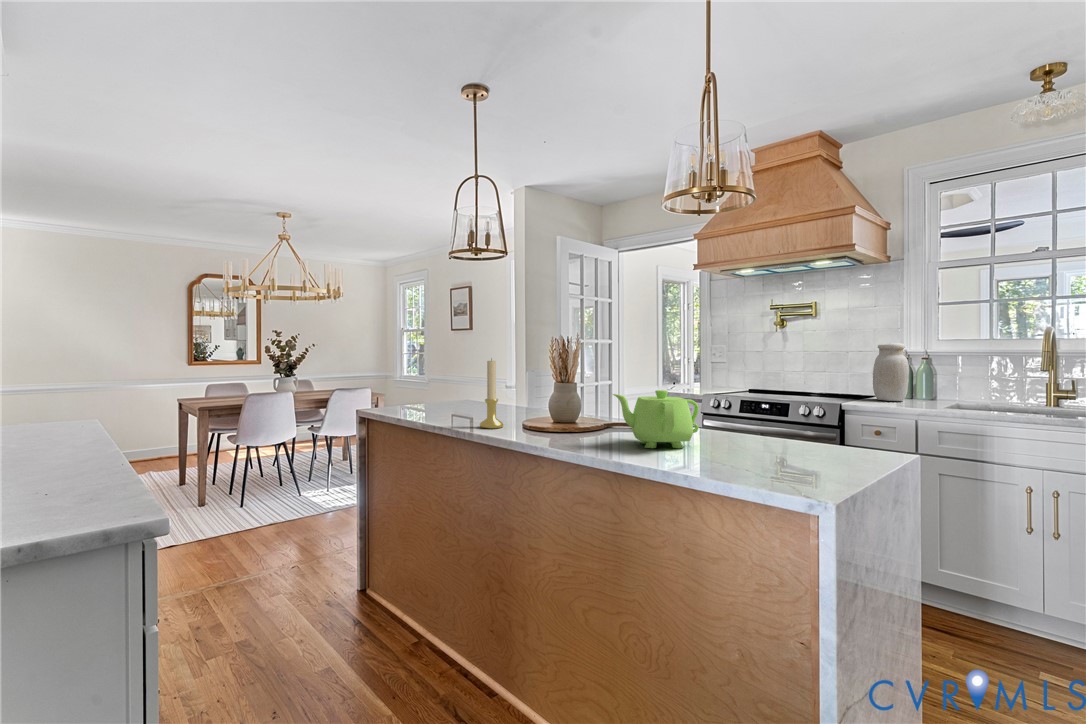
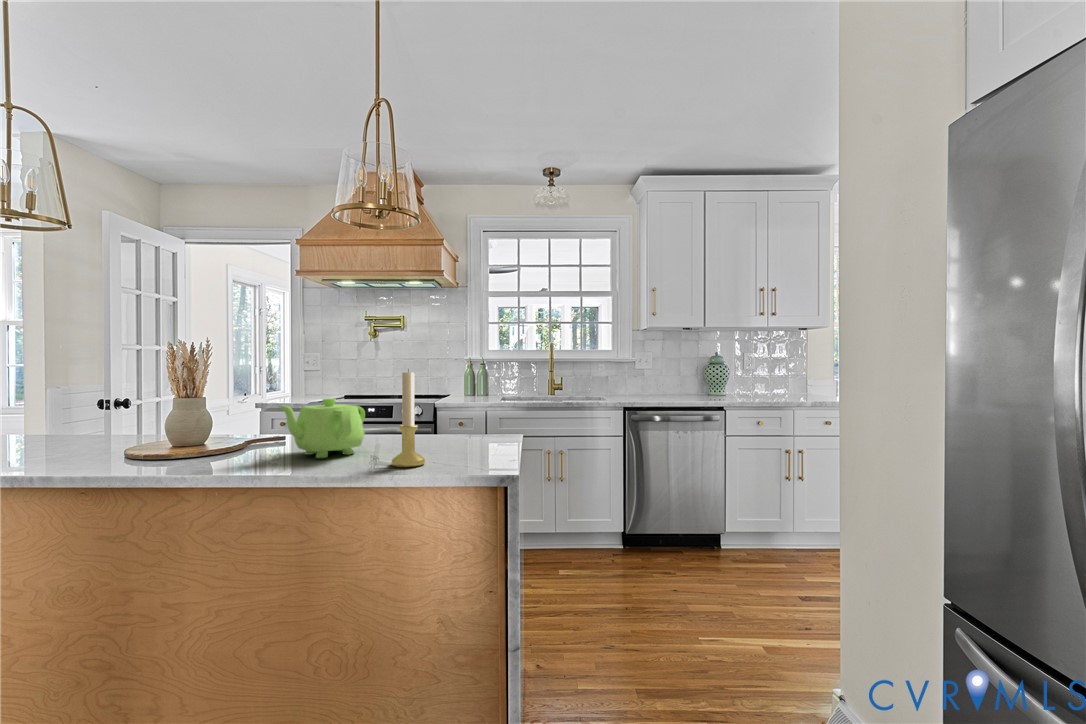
jar: present [873,343,909,401] -> none [452,353,476,398]
candle holder: present [480,360,503,428] -> present [391,369,425,467]

